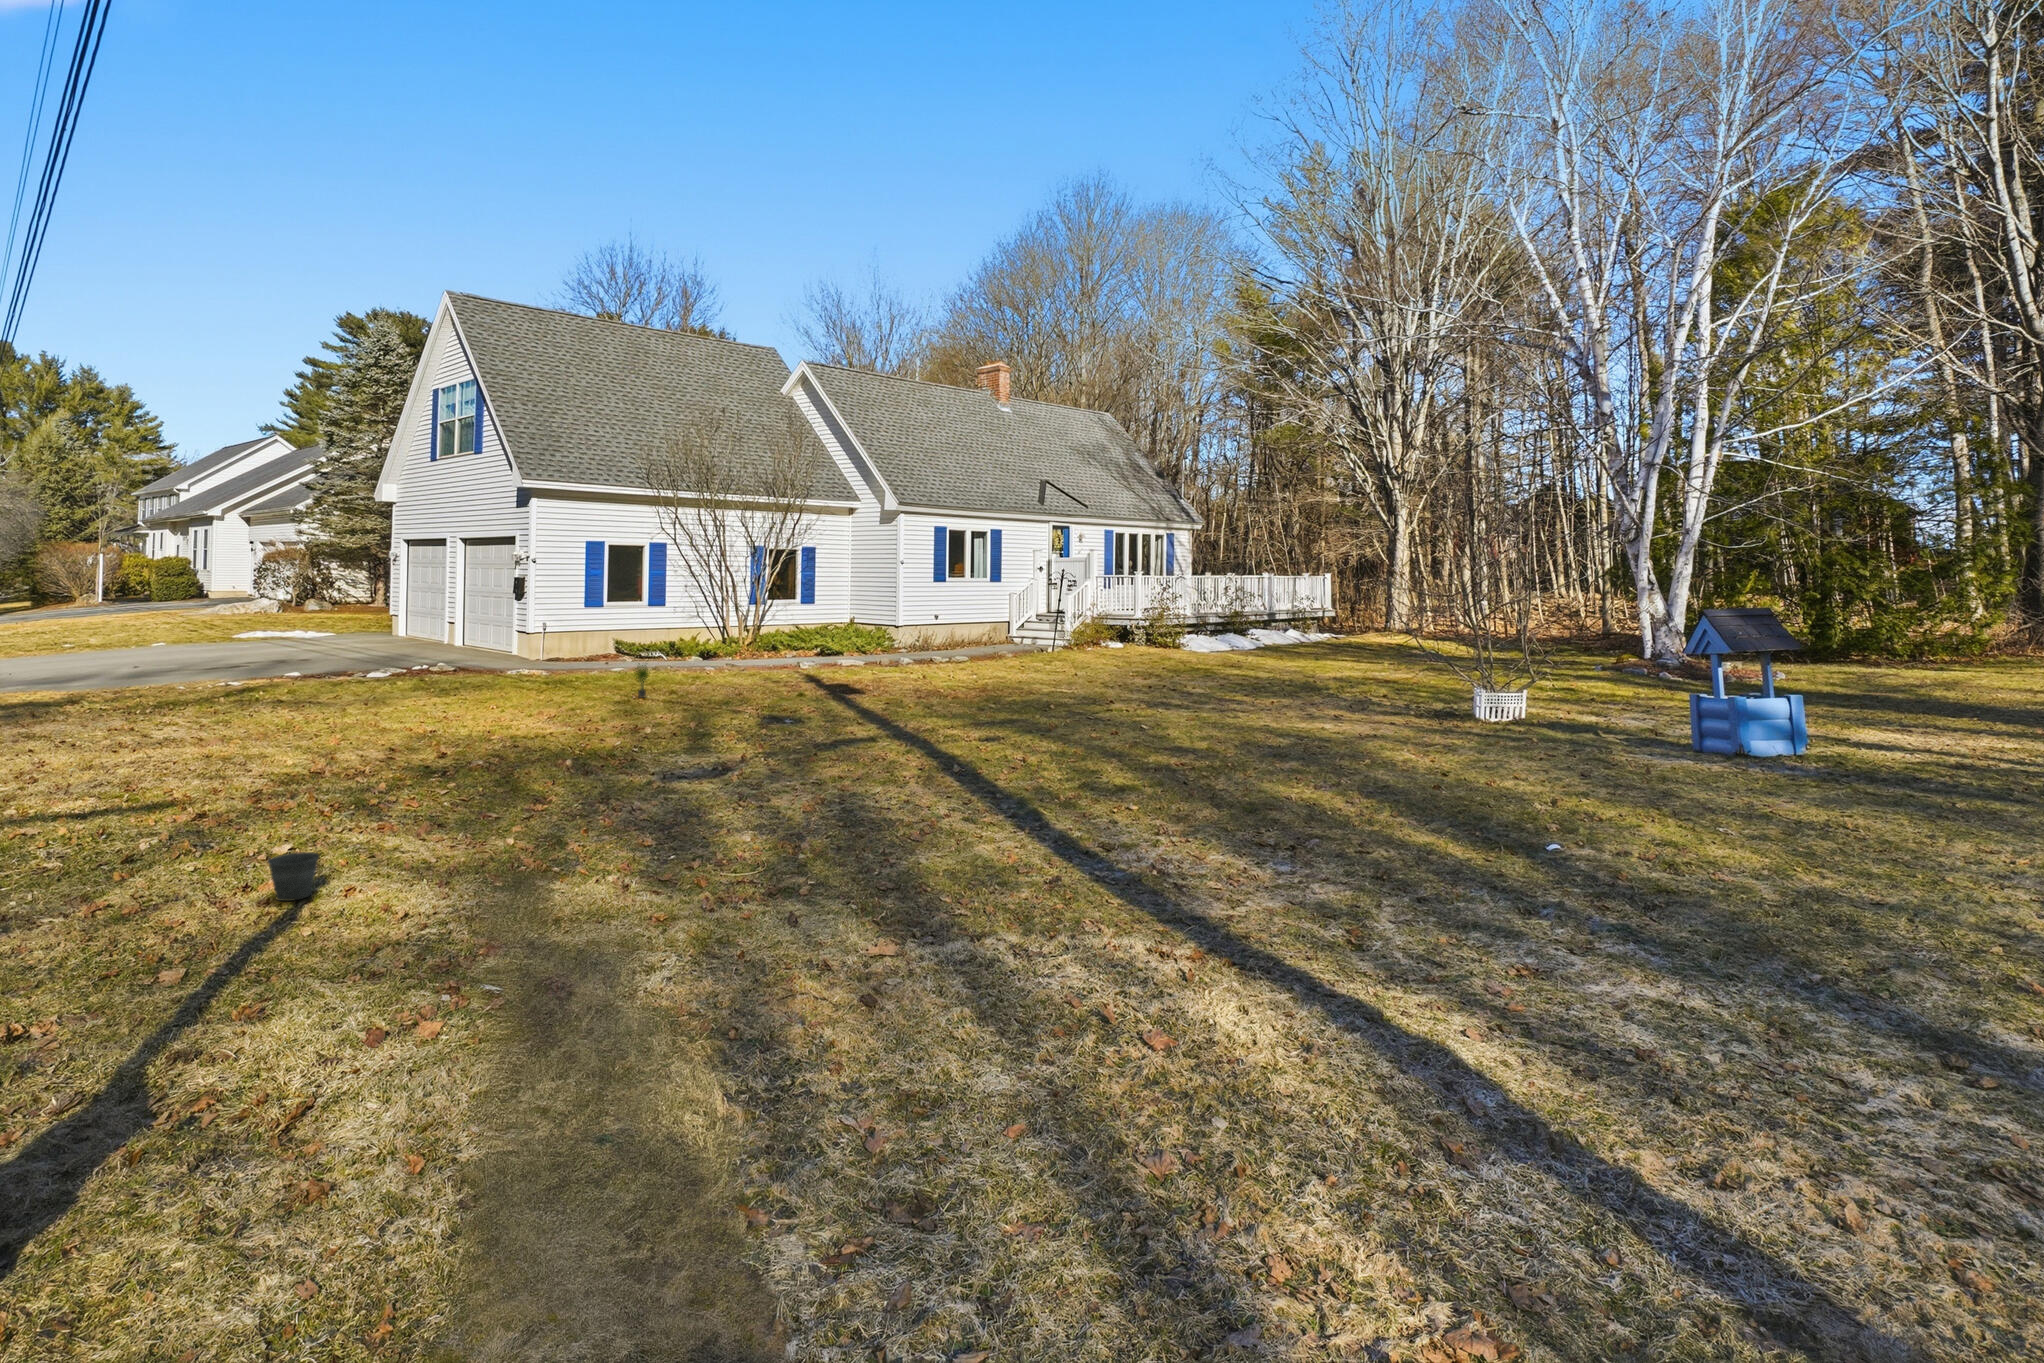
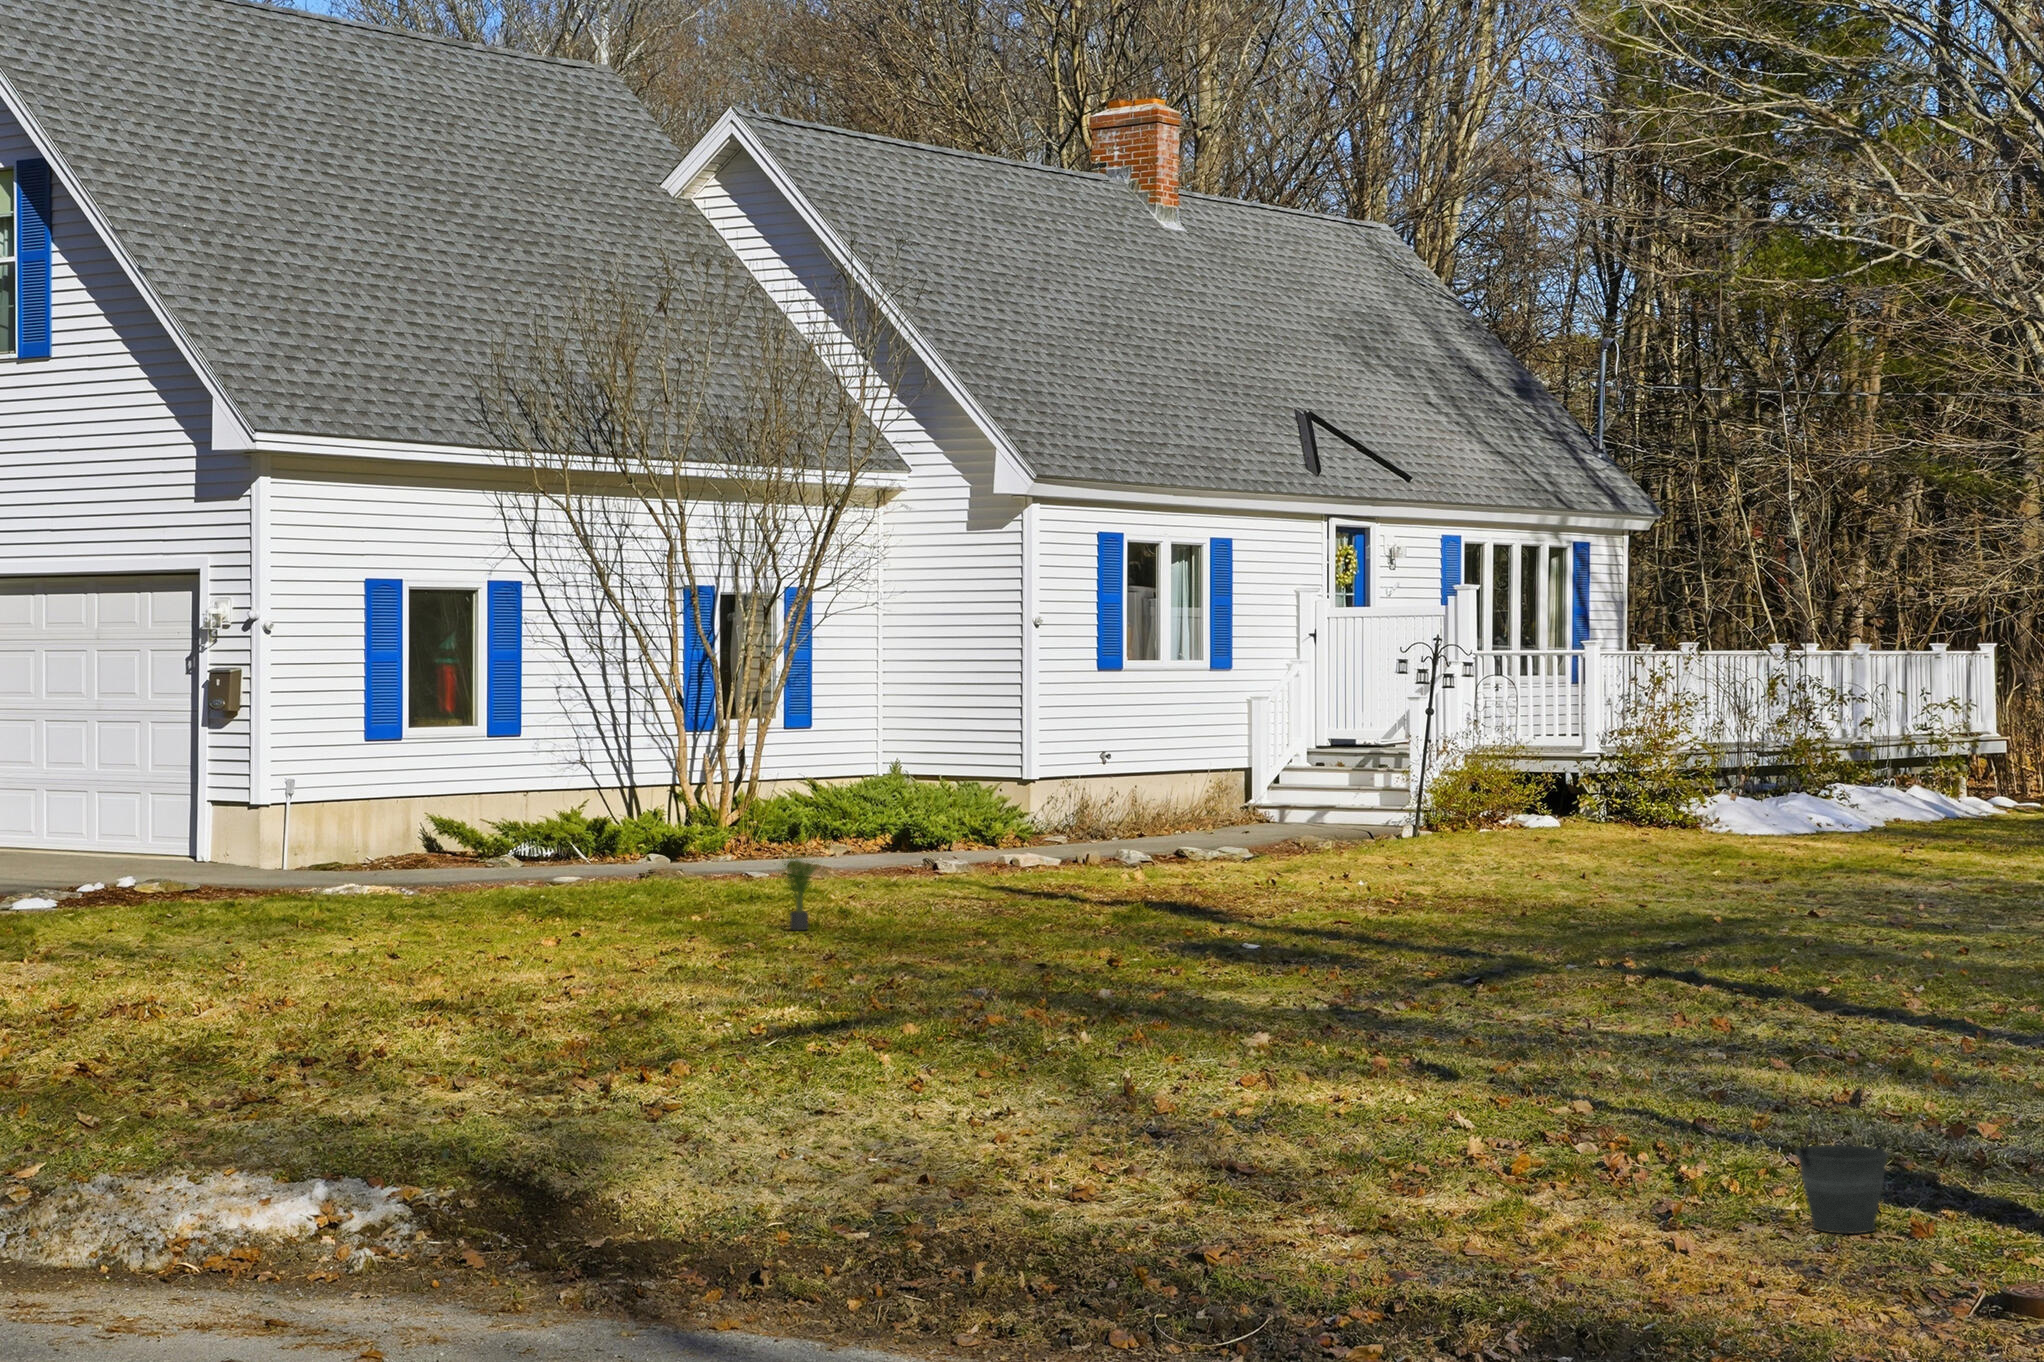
bucket: present [267,834,320,901] -> present [1795,1103,1889,1234]

